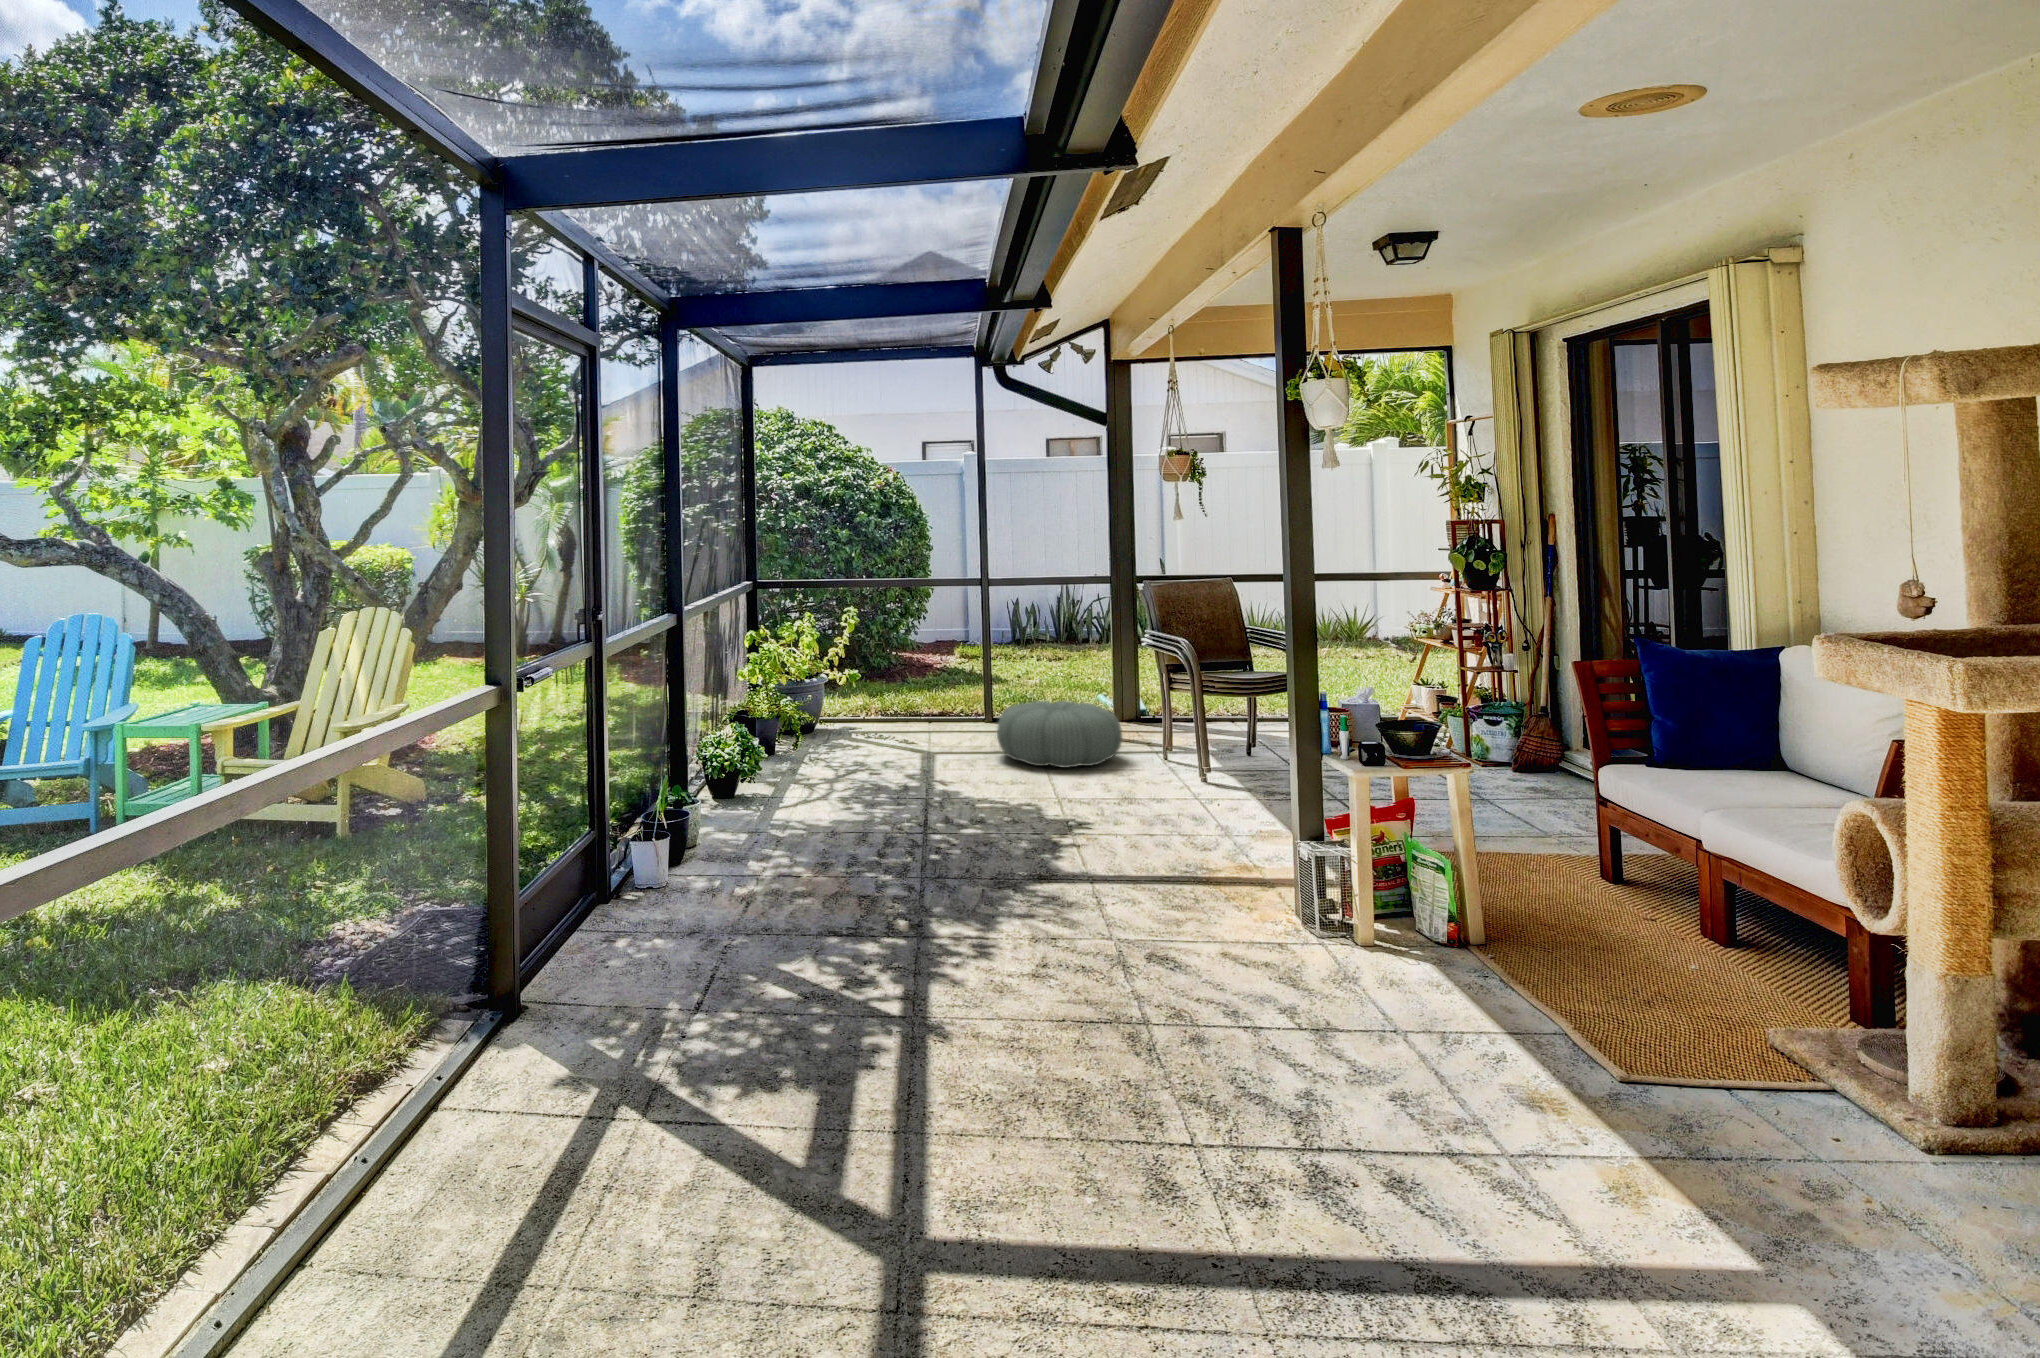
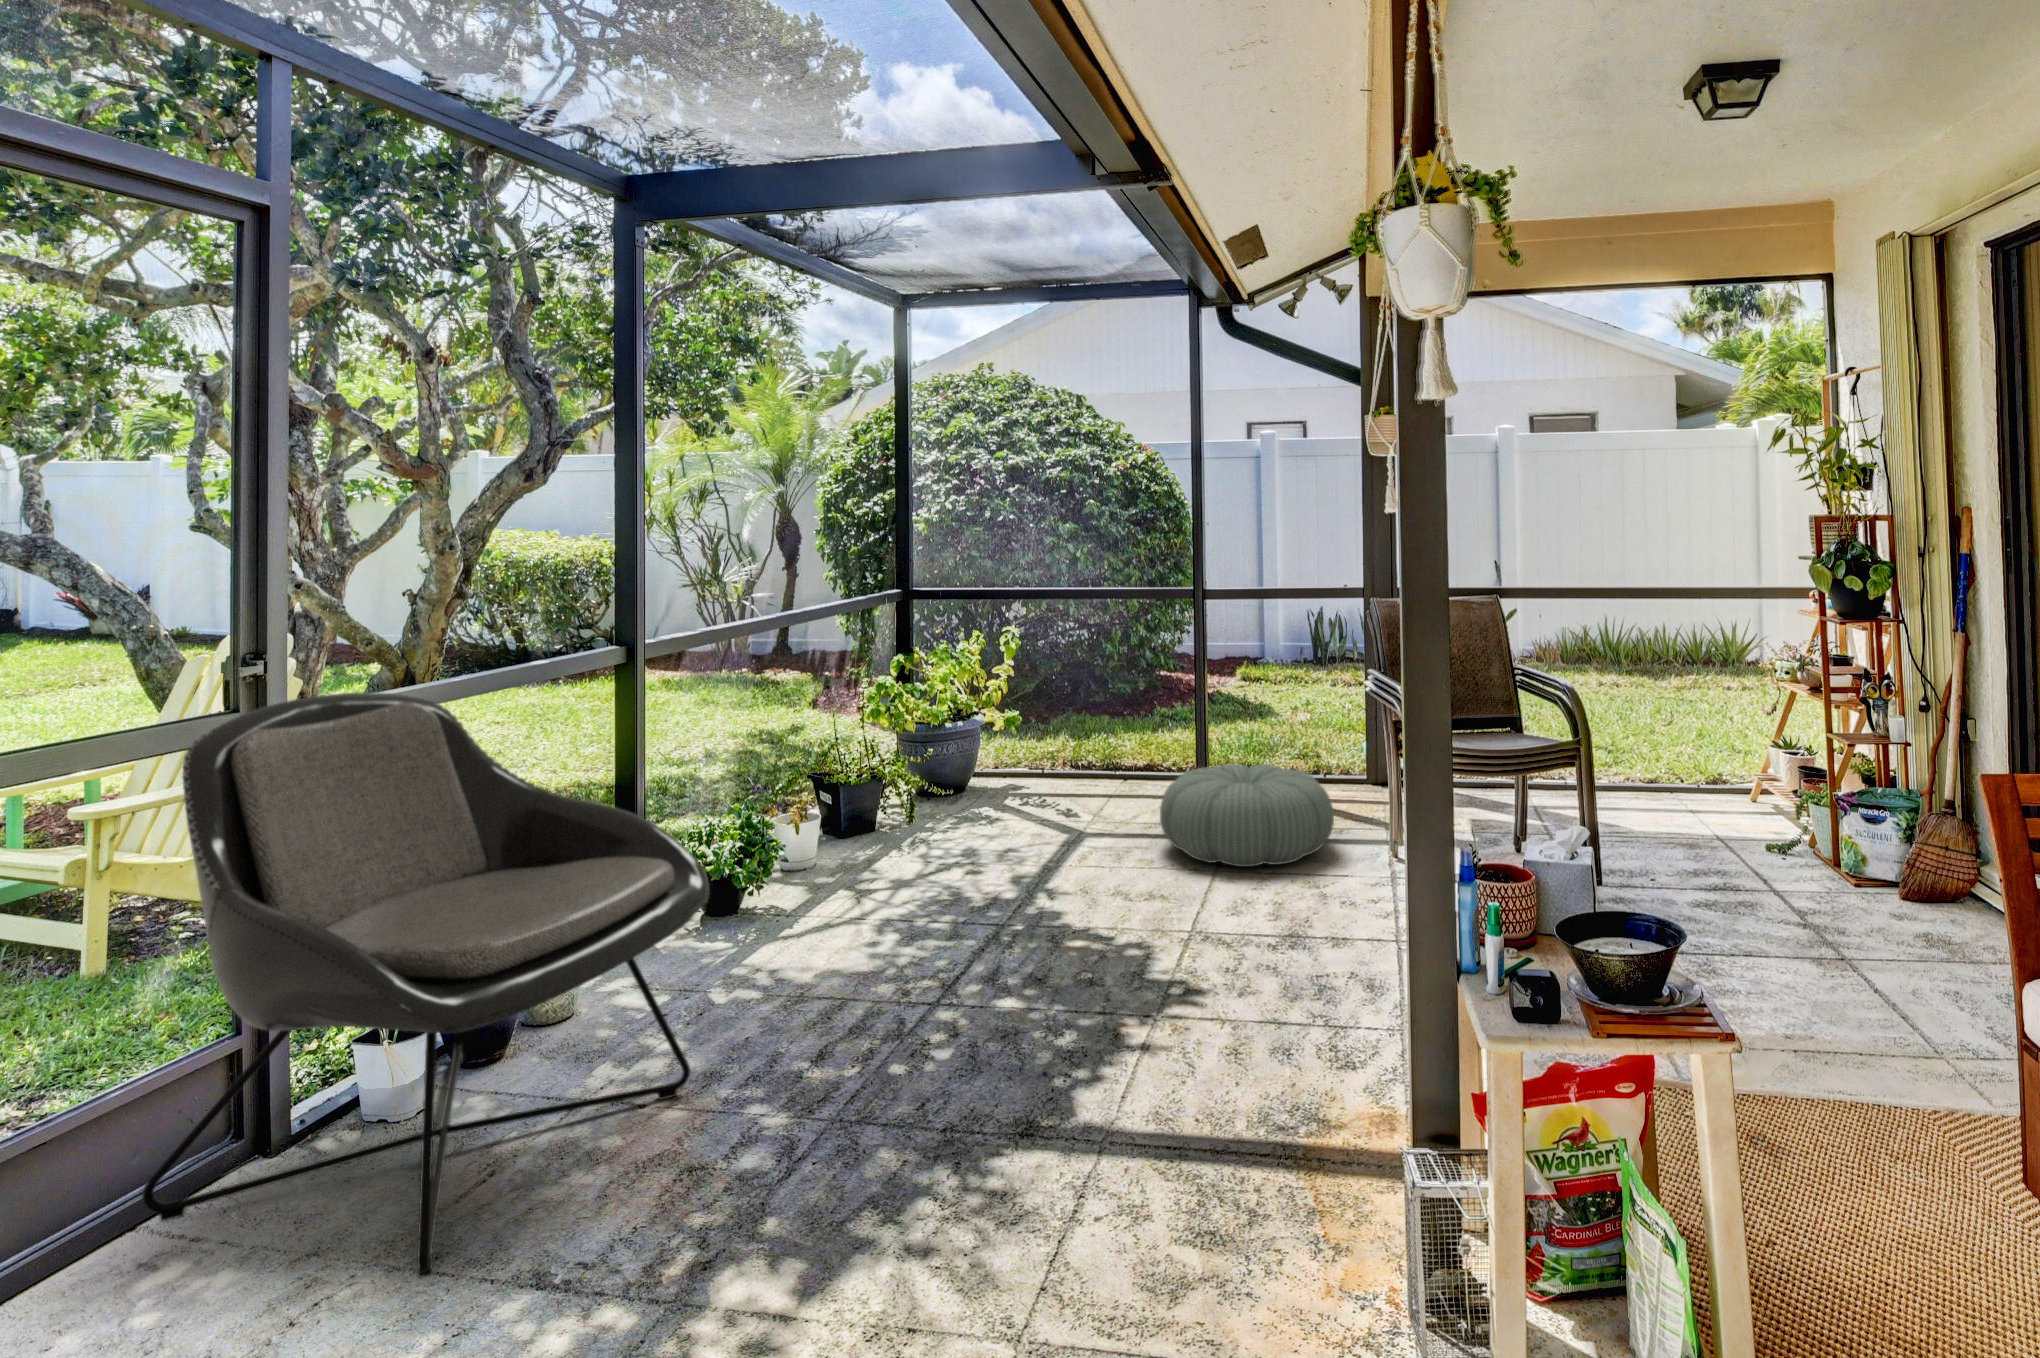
lounge chair: none [597,635,845,935] -> present [142,693,710,1278]

